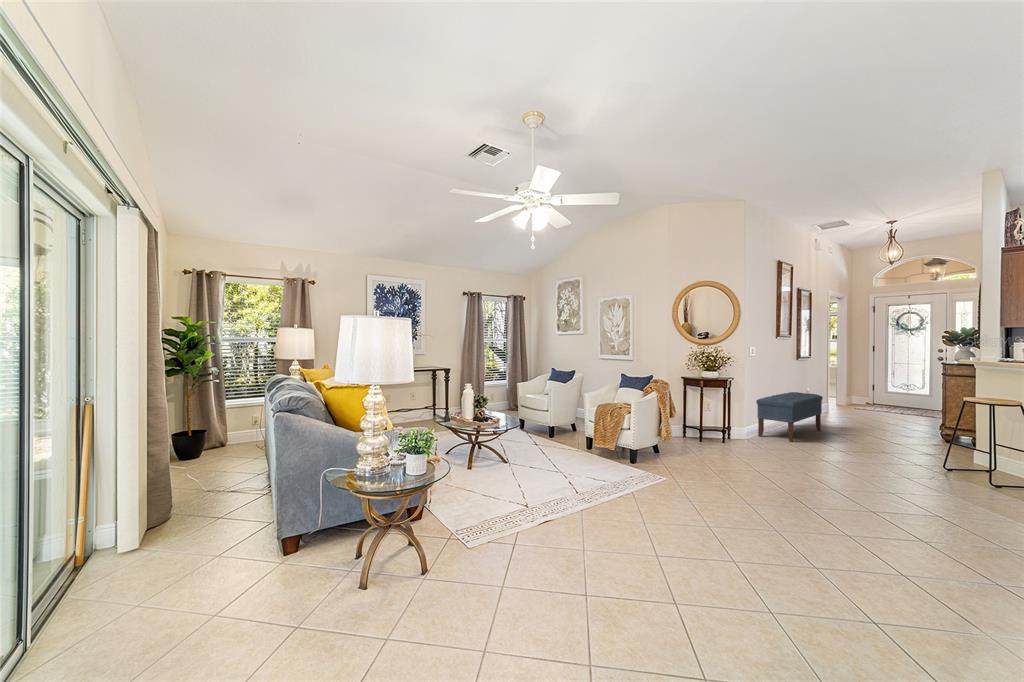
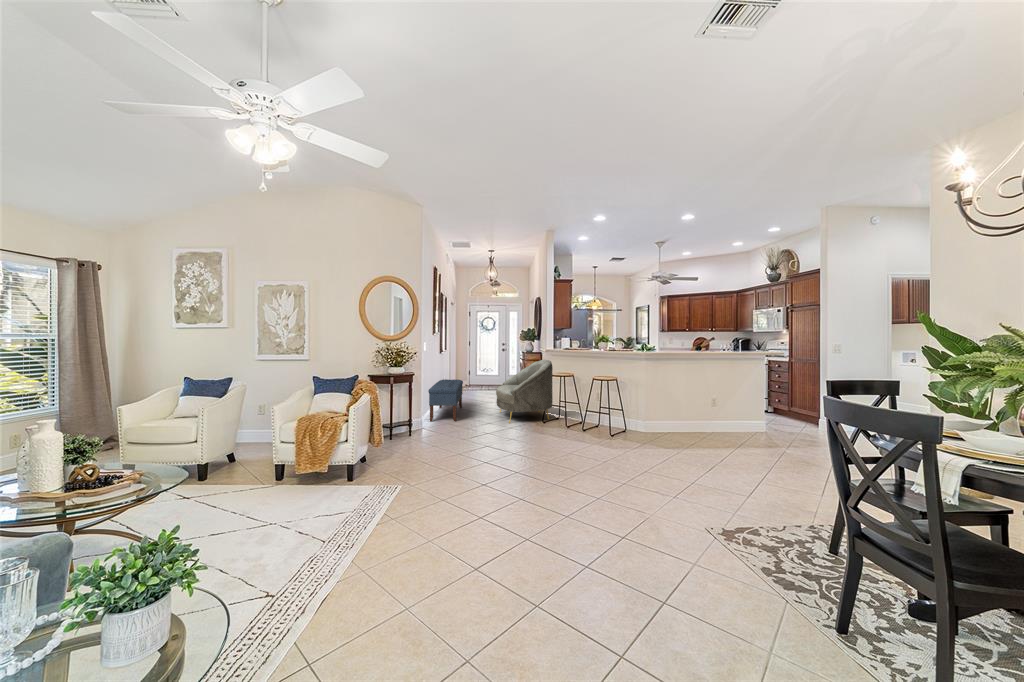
armchair: none [861,376,974,469] -> present [496,360,553,423]

